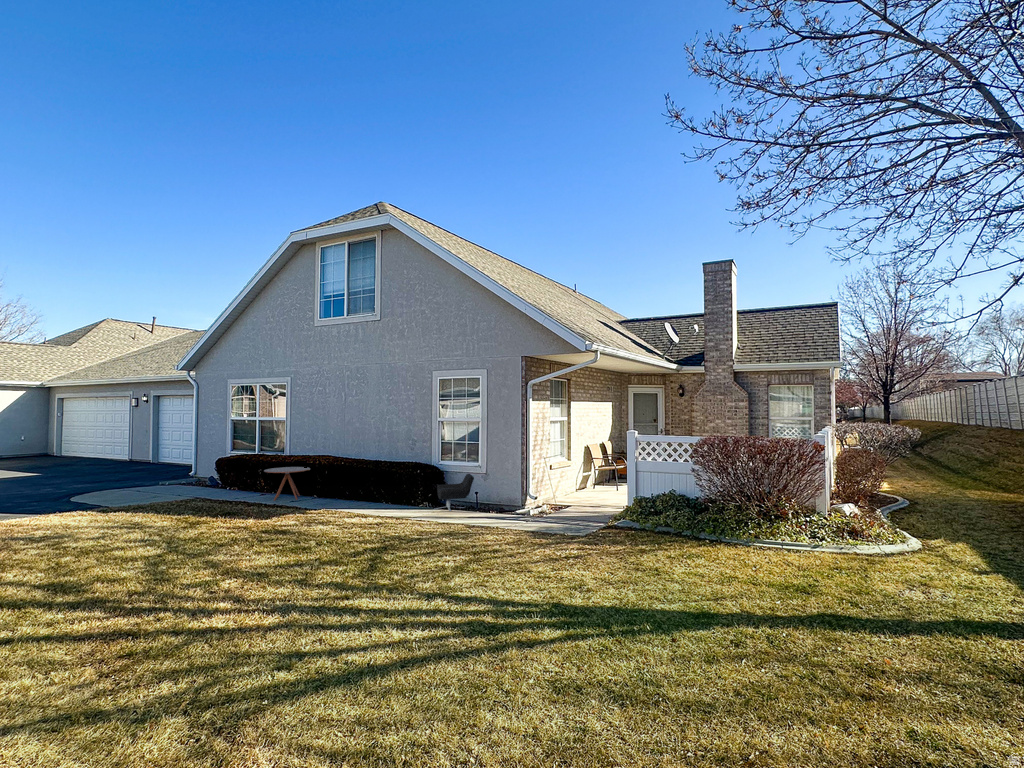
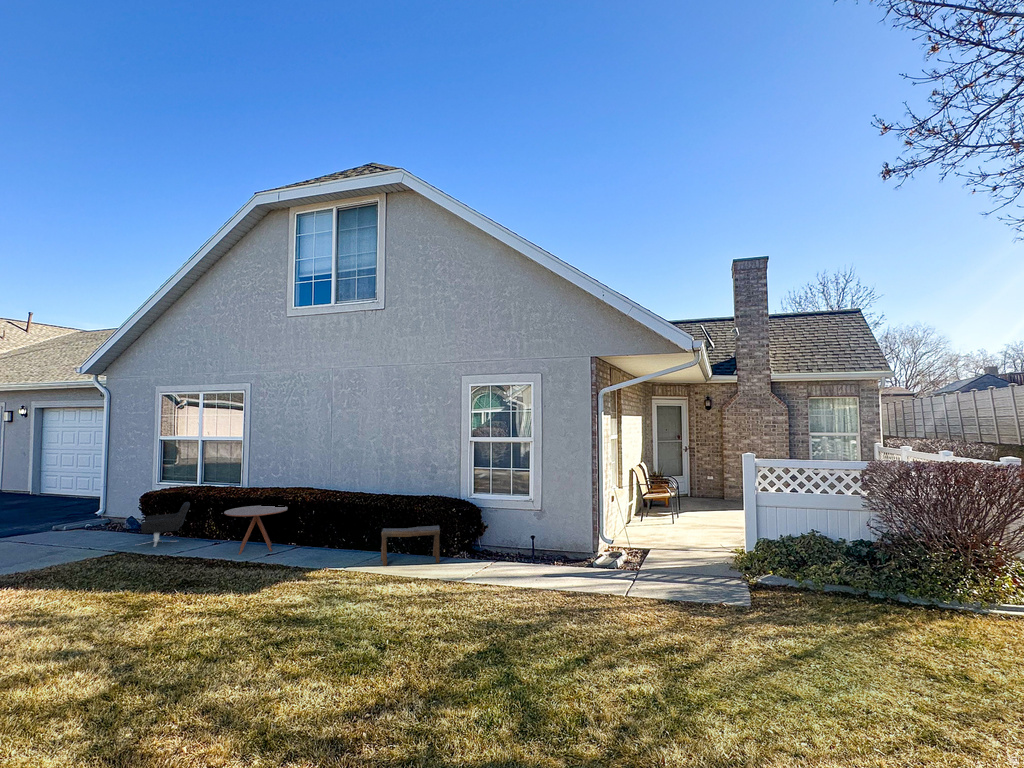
lounge chair: present [437,474,474,511] -> present [137,502,190,547]
bench: none [365,482,411,510] -> present [381,525,440,566]

